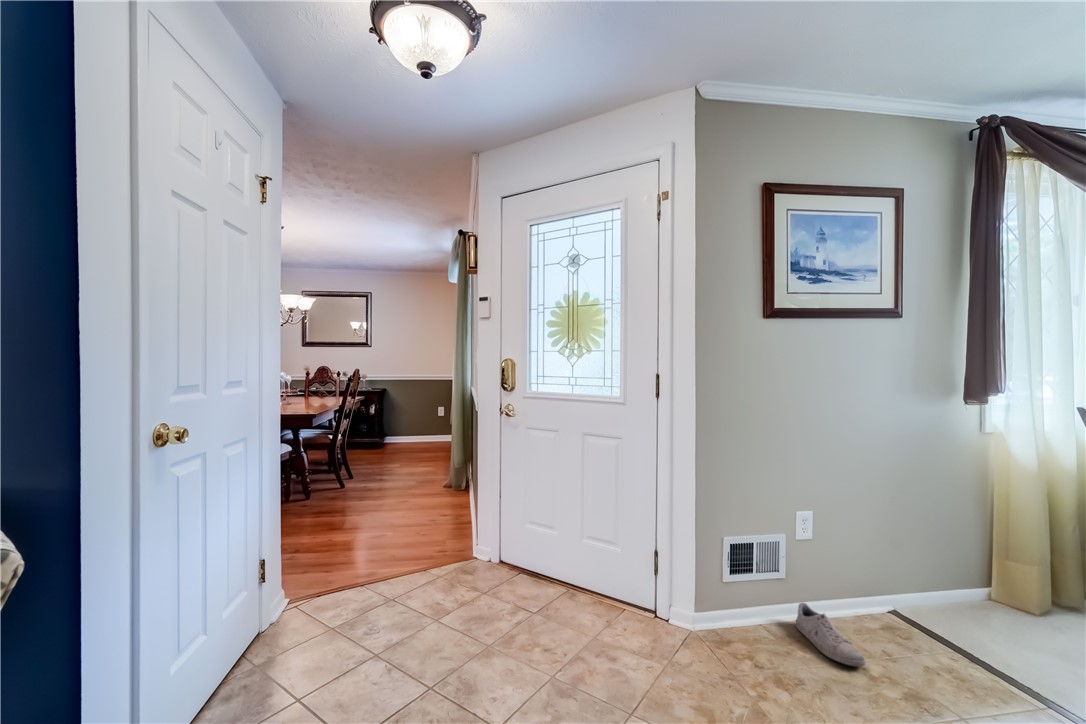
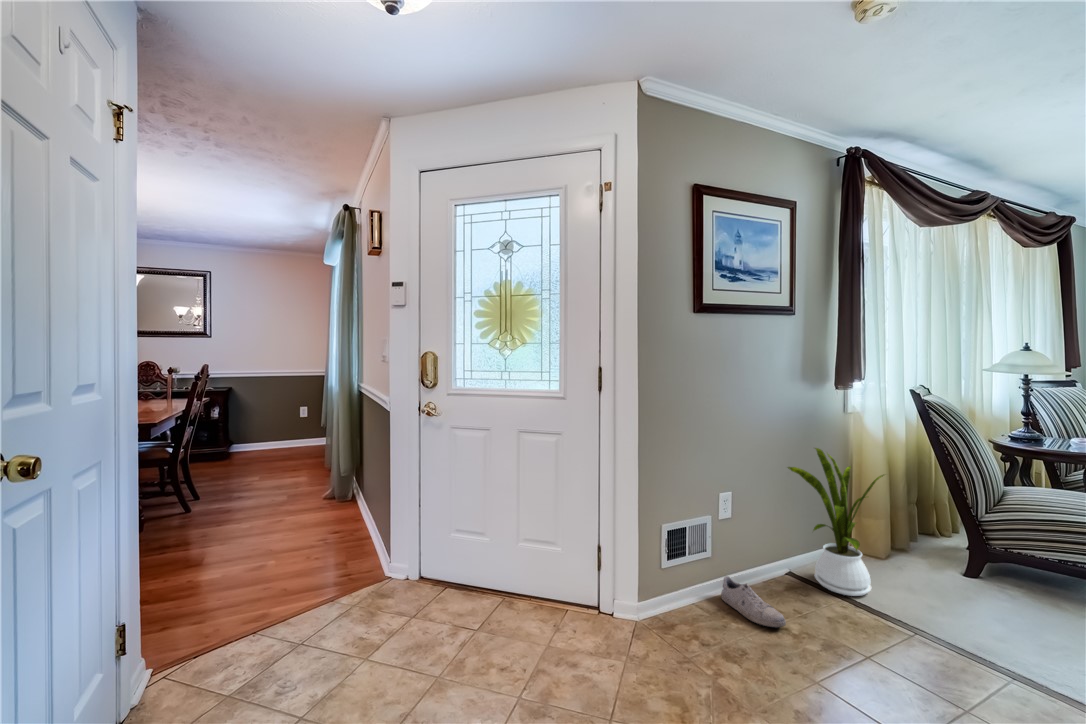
house plant: none [884,469,1025,653] -> present [788,448,884,596]

